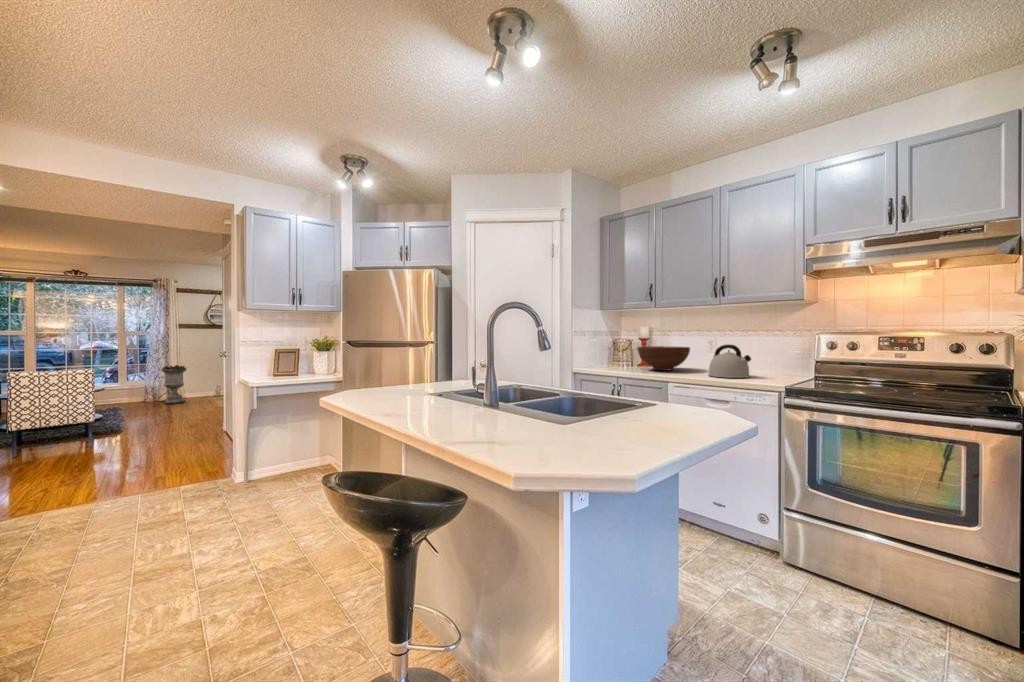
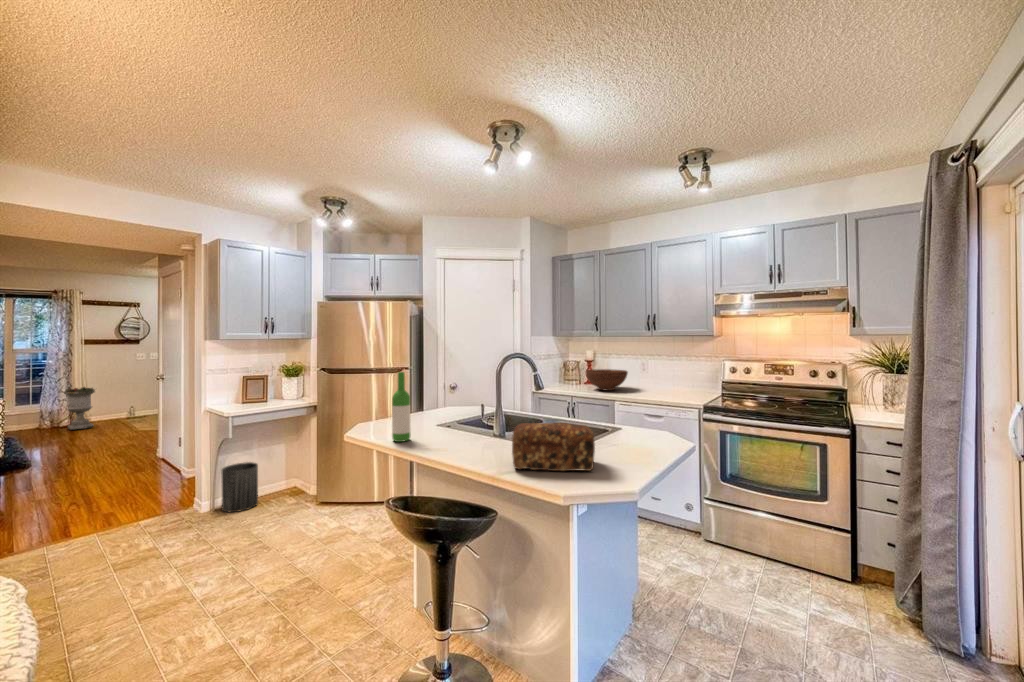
wine bottle: none [355,321,377,406] -> present [392,372,411,442]
kettle: present [709,345,751,378] -> none [644,370,676,397]
bread loaf: none [458,377,581,446] -> present [512,422,595,471]
trash can: none [253,436,289,485] -> present [221,462,258,512]

